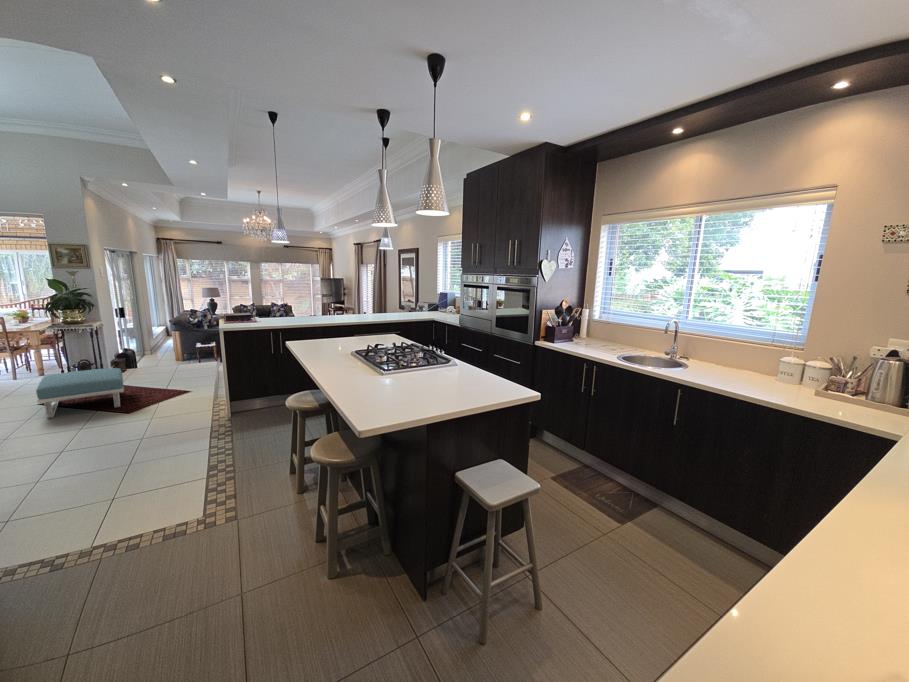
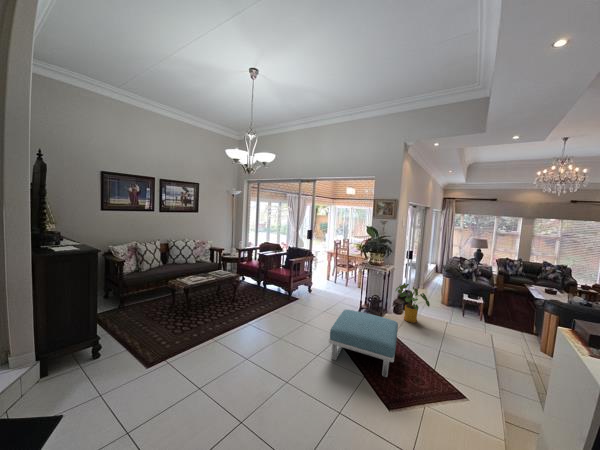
house plant: none [110,339,154,376] -> present [395,283,430,323]

